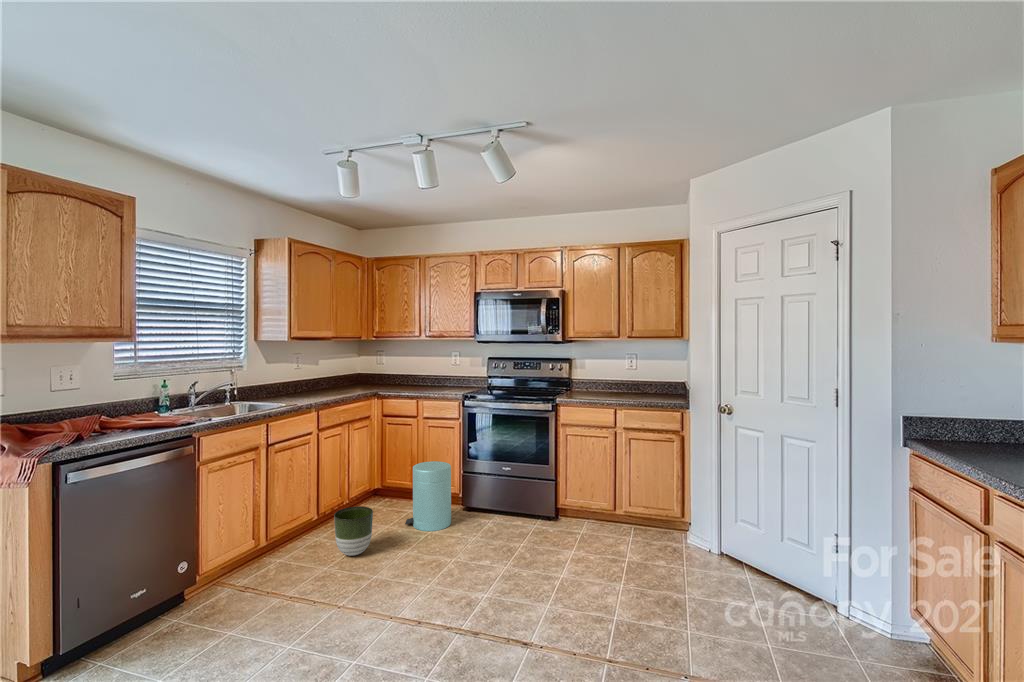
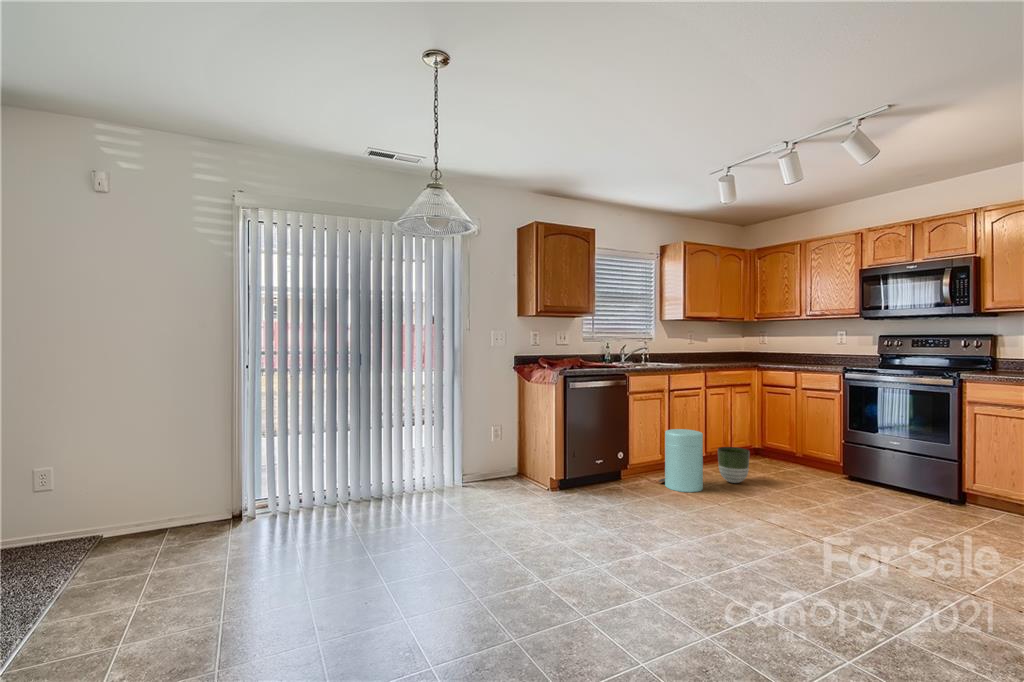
trash can: present [405,461,451,531] -> present [659,429,703,492]

